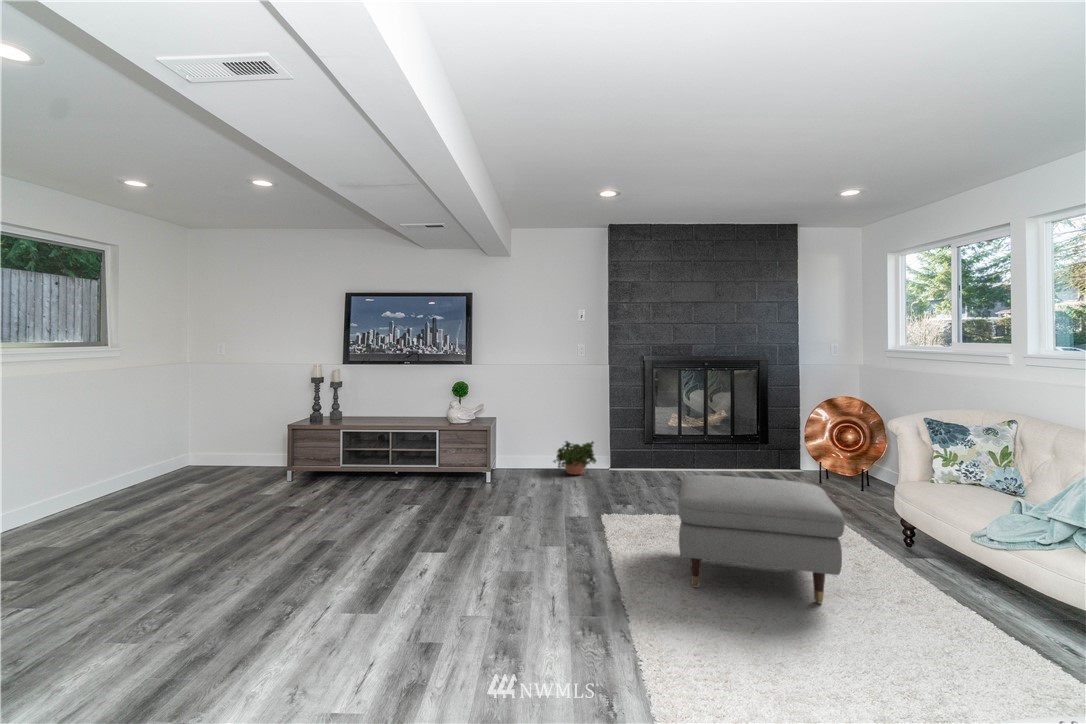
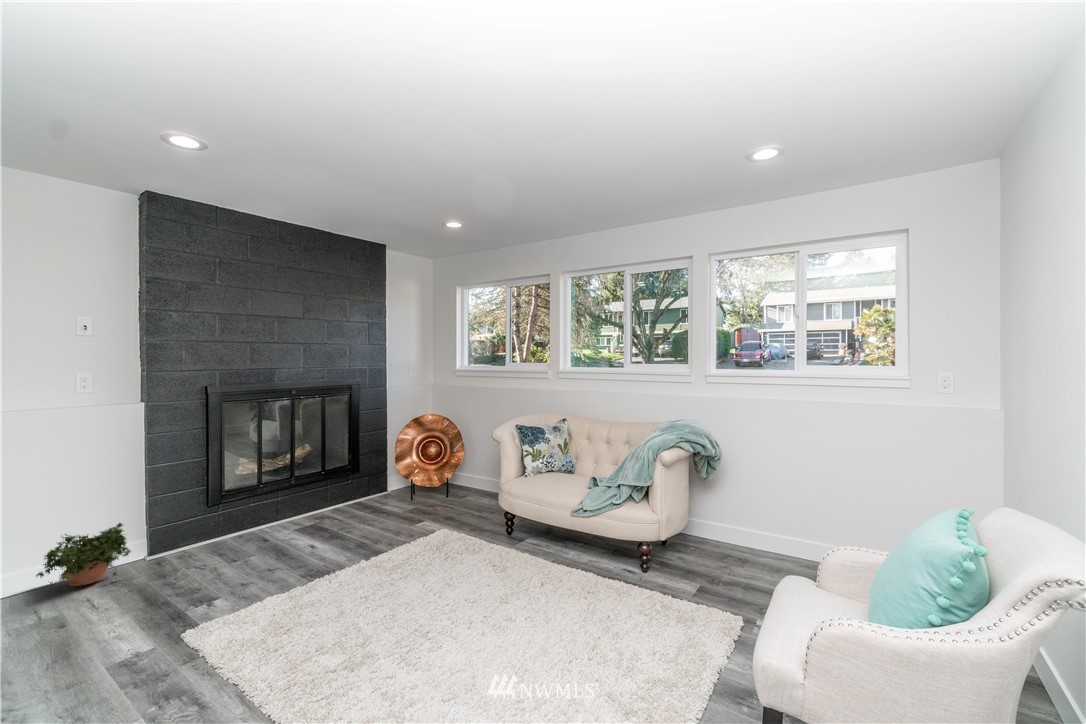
ottoman: present [678,475,845,604] -> none [332,505,530,678]

